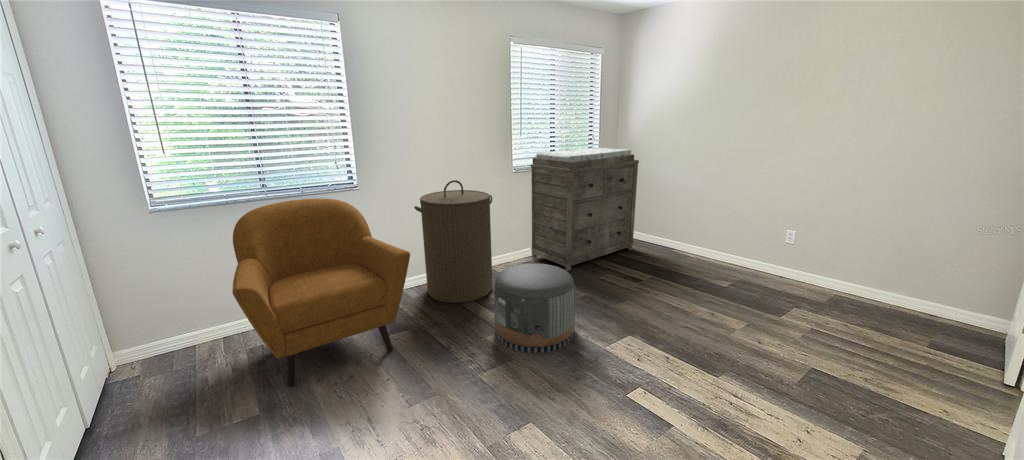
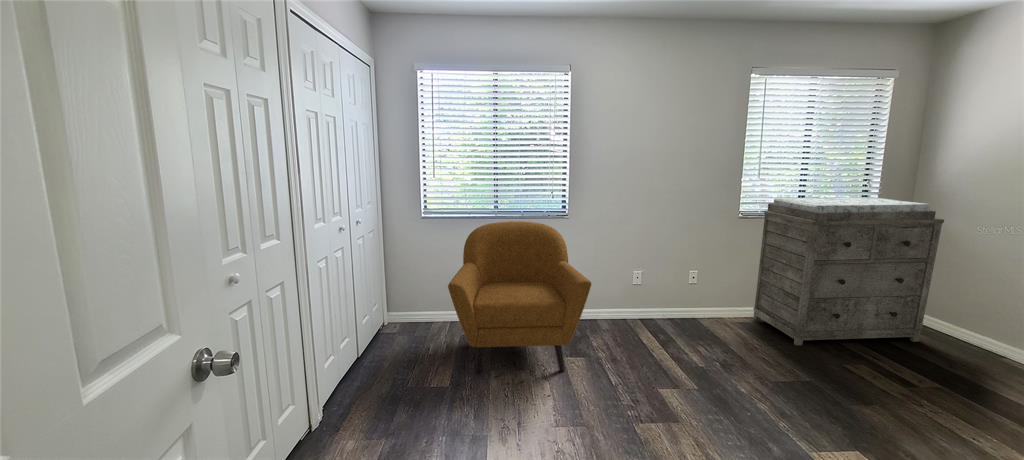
laundry hamper: present [414,180,492,303] -> none [614,219,703,348]
pouf: present [494,263,576,353] -> none [671,321,779,431]

